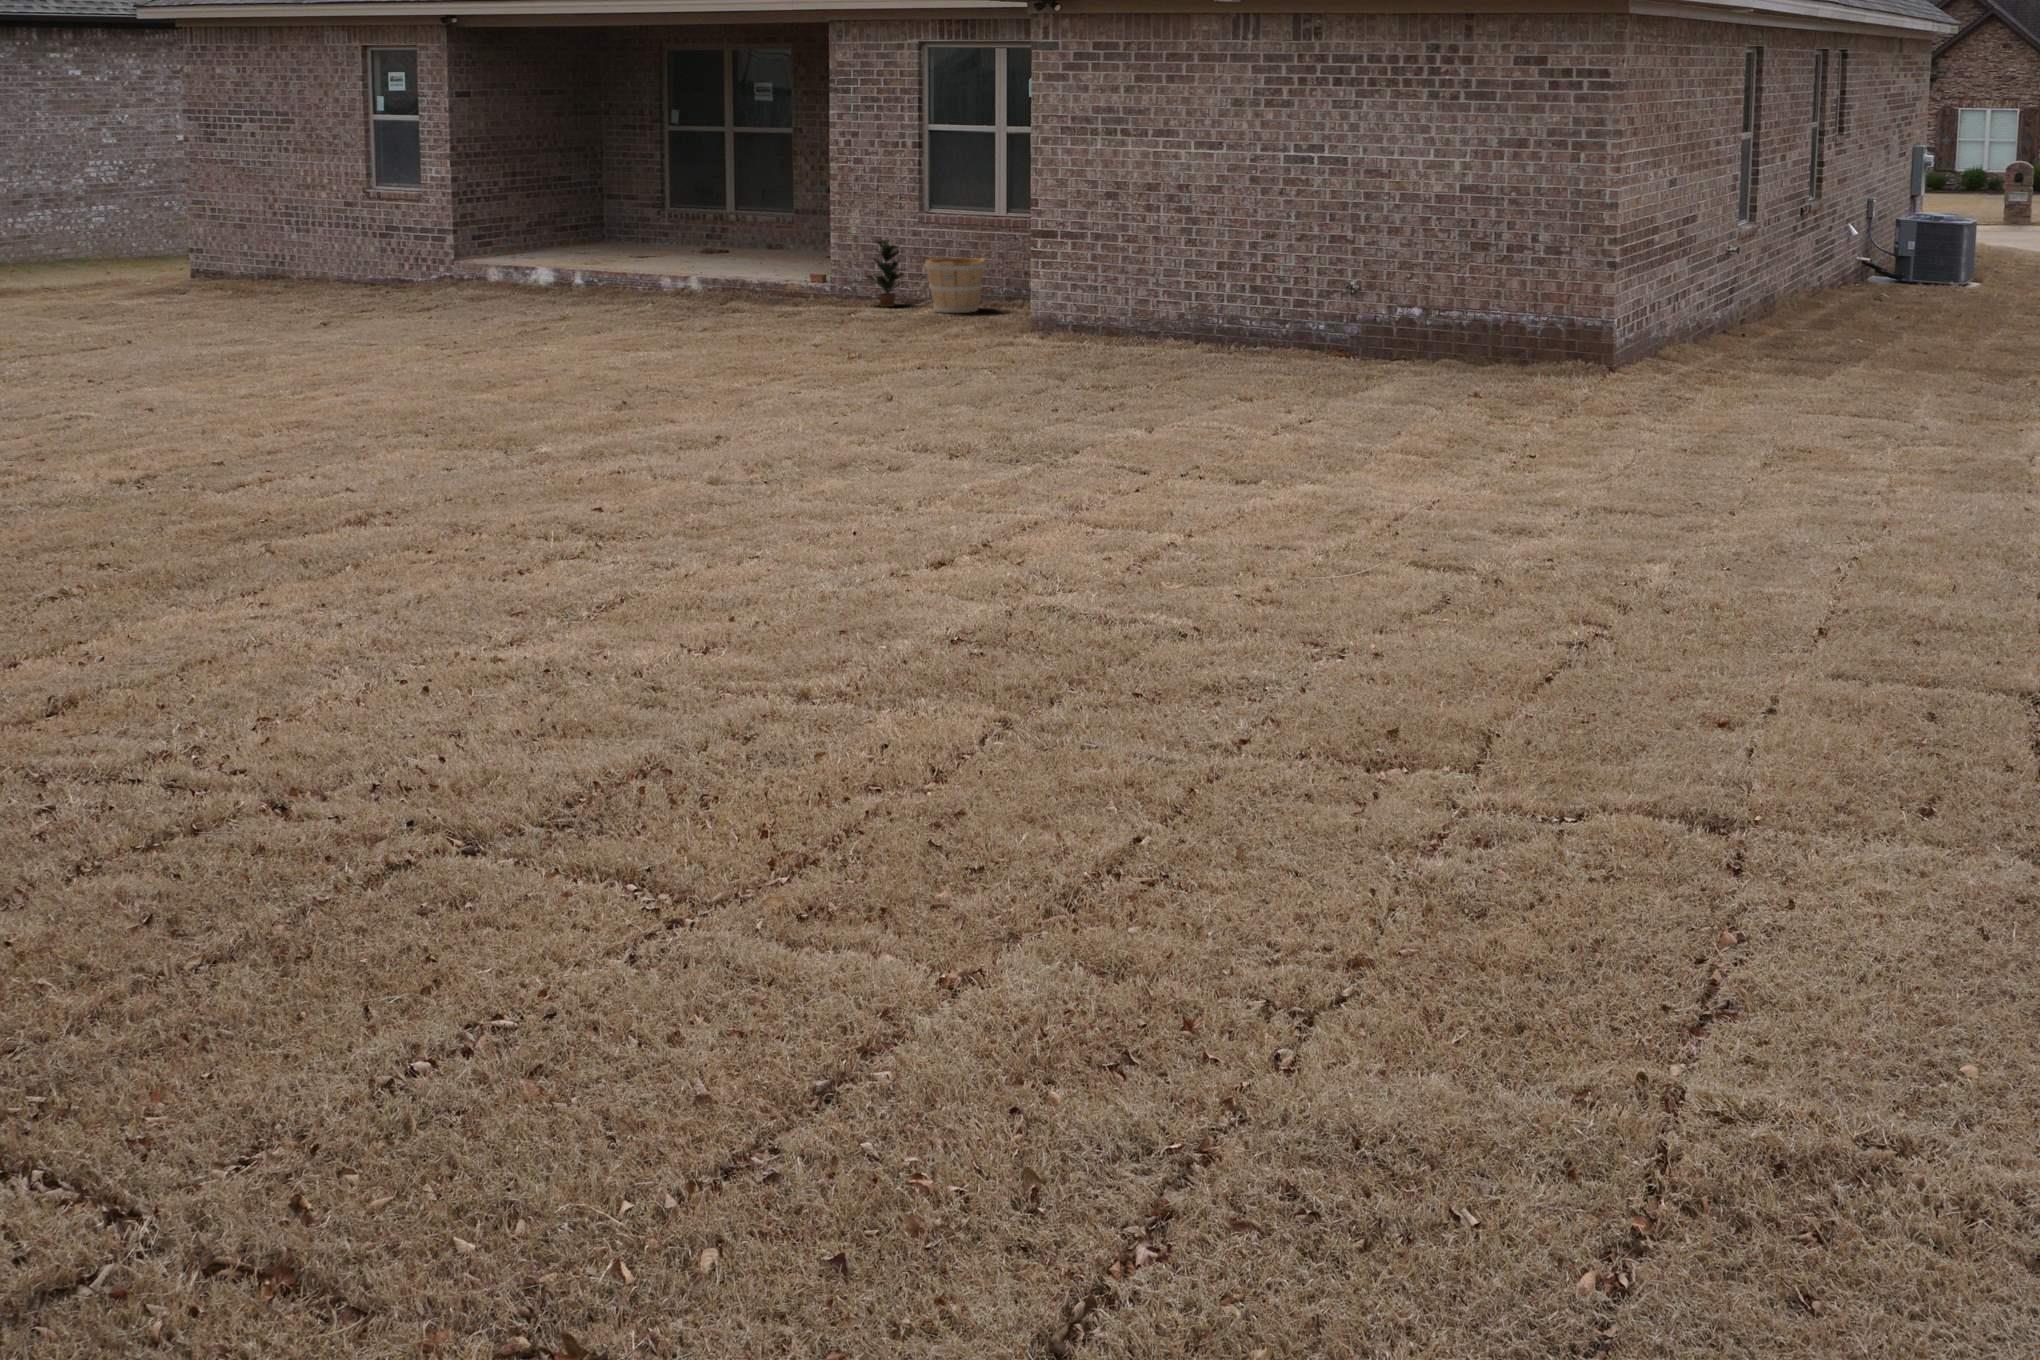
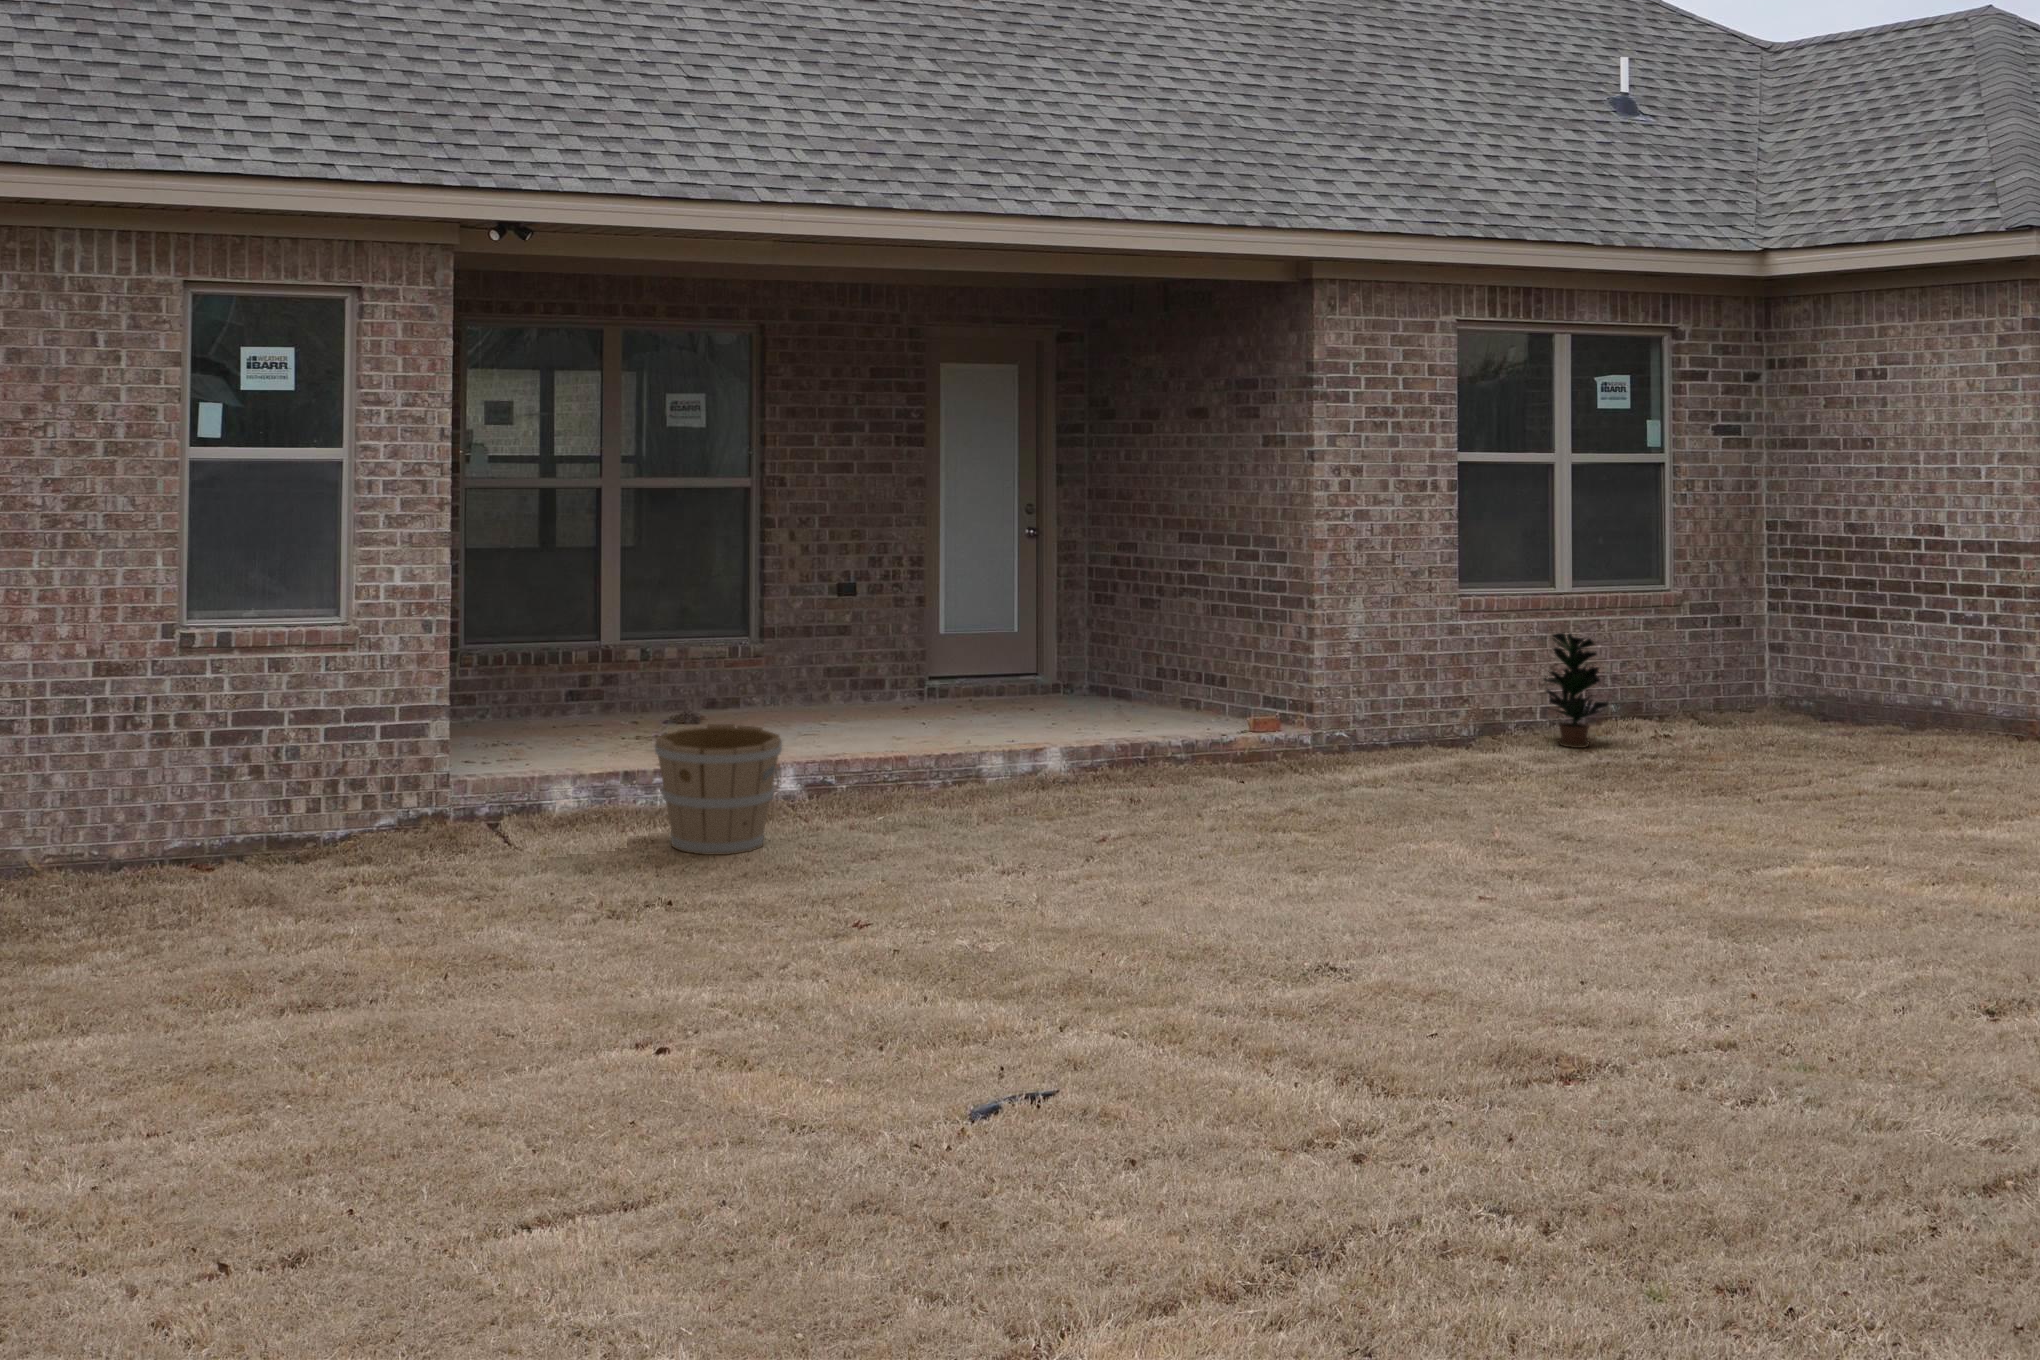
wooden bucket: present [925,257,986,313] -> present [655,724,782,855]

